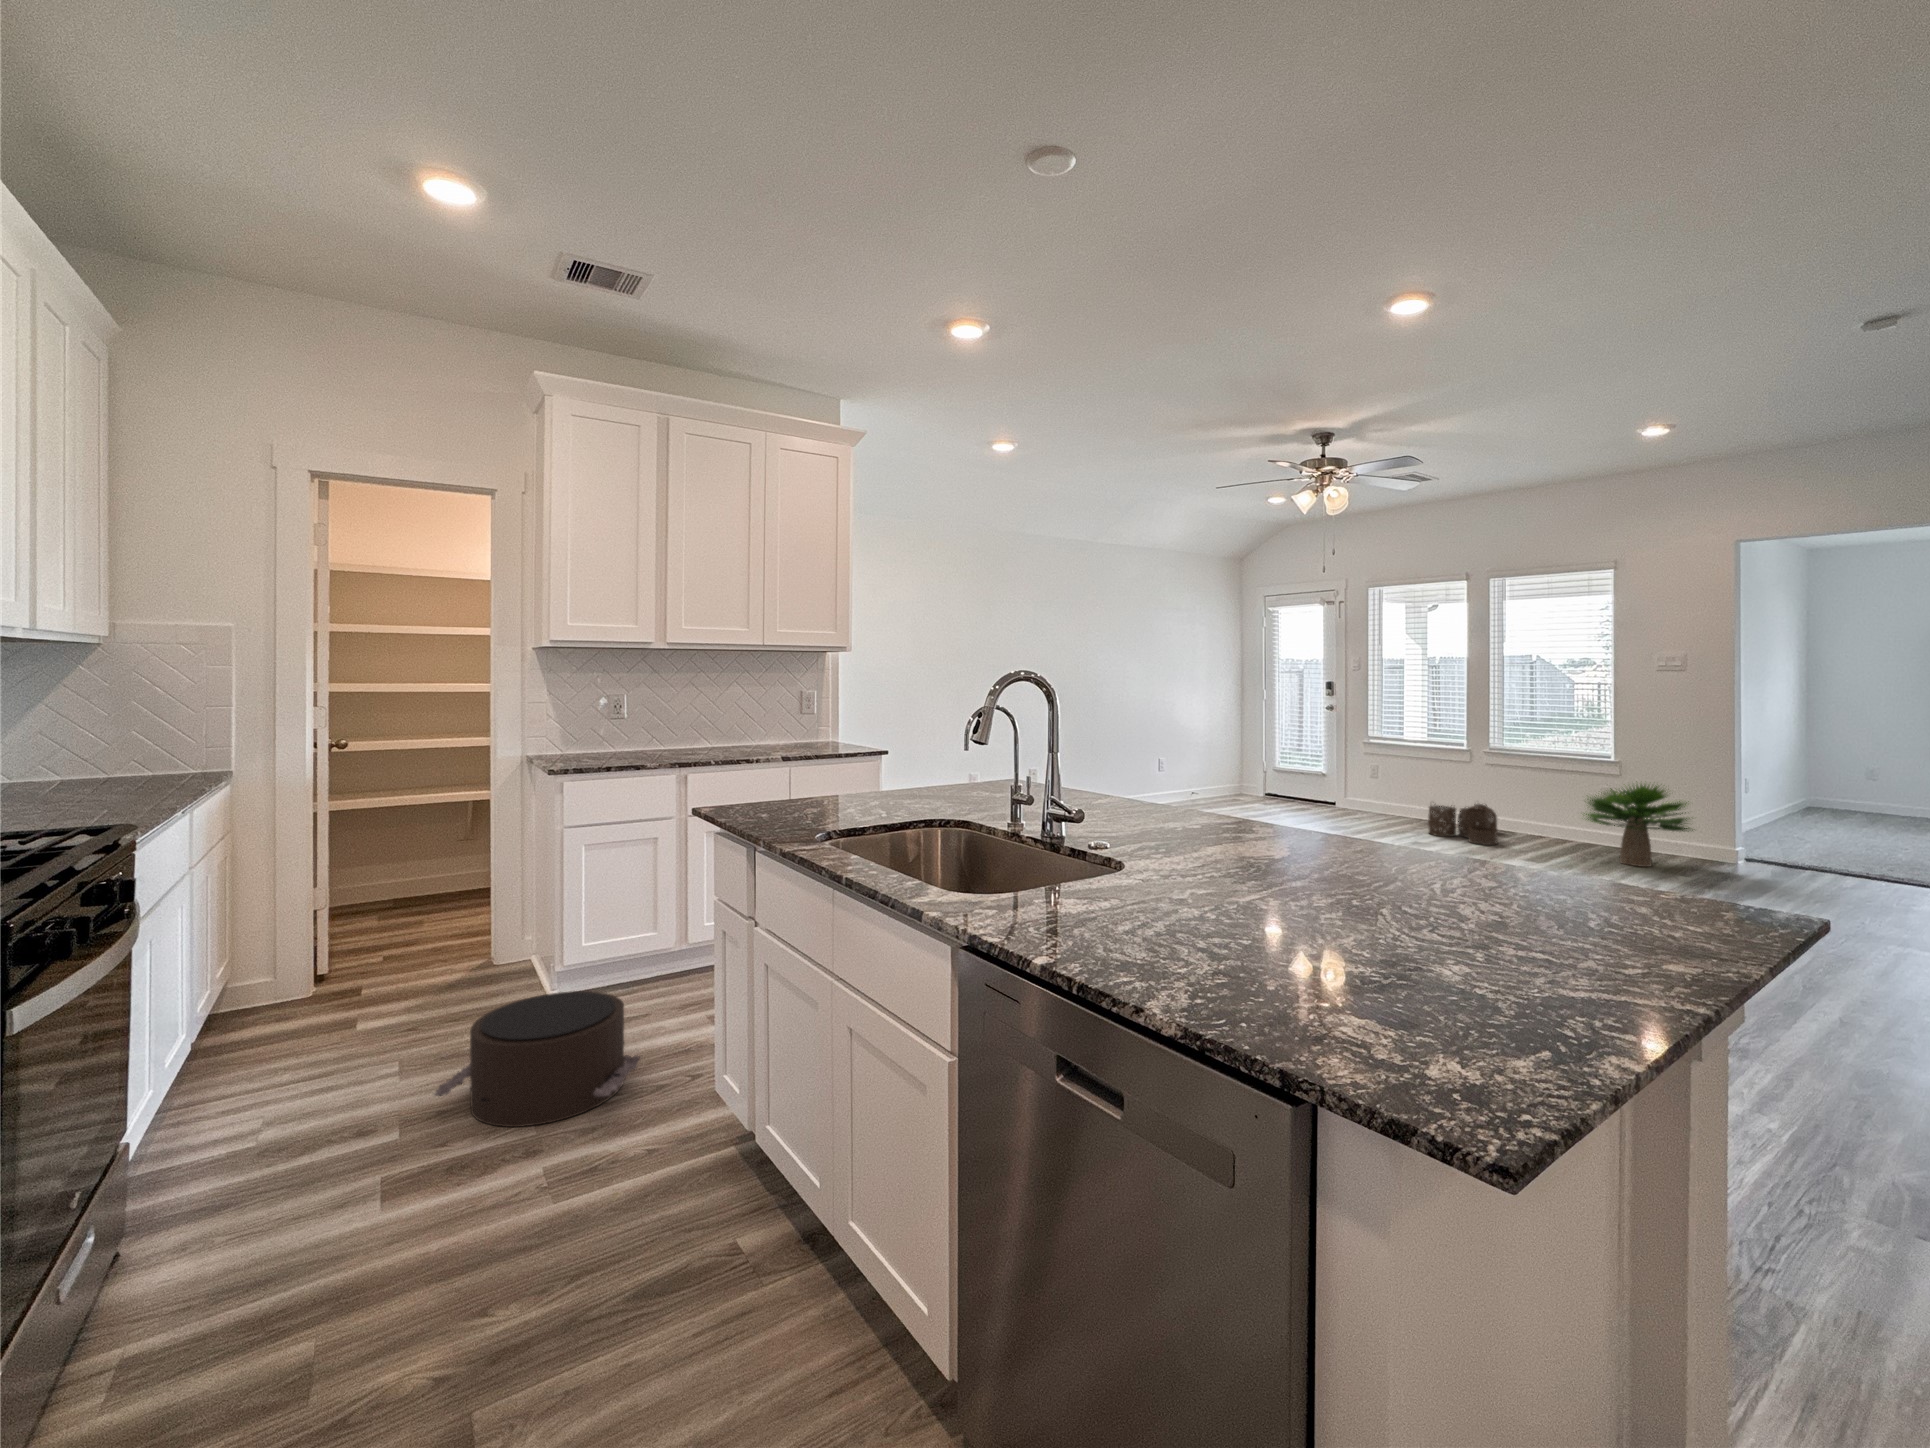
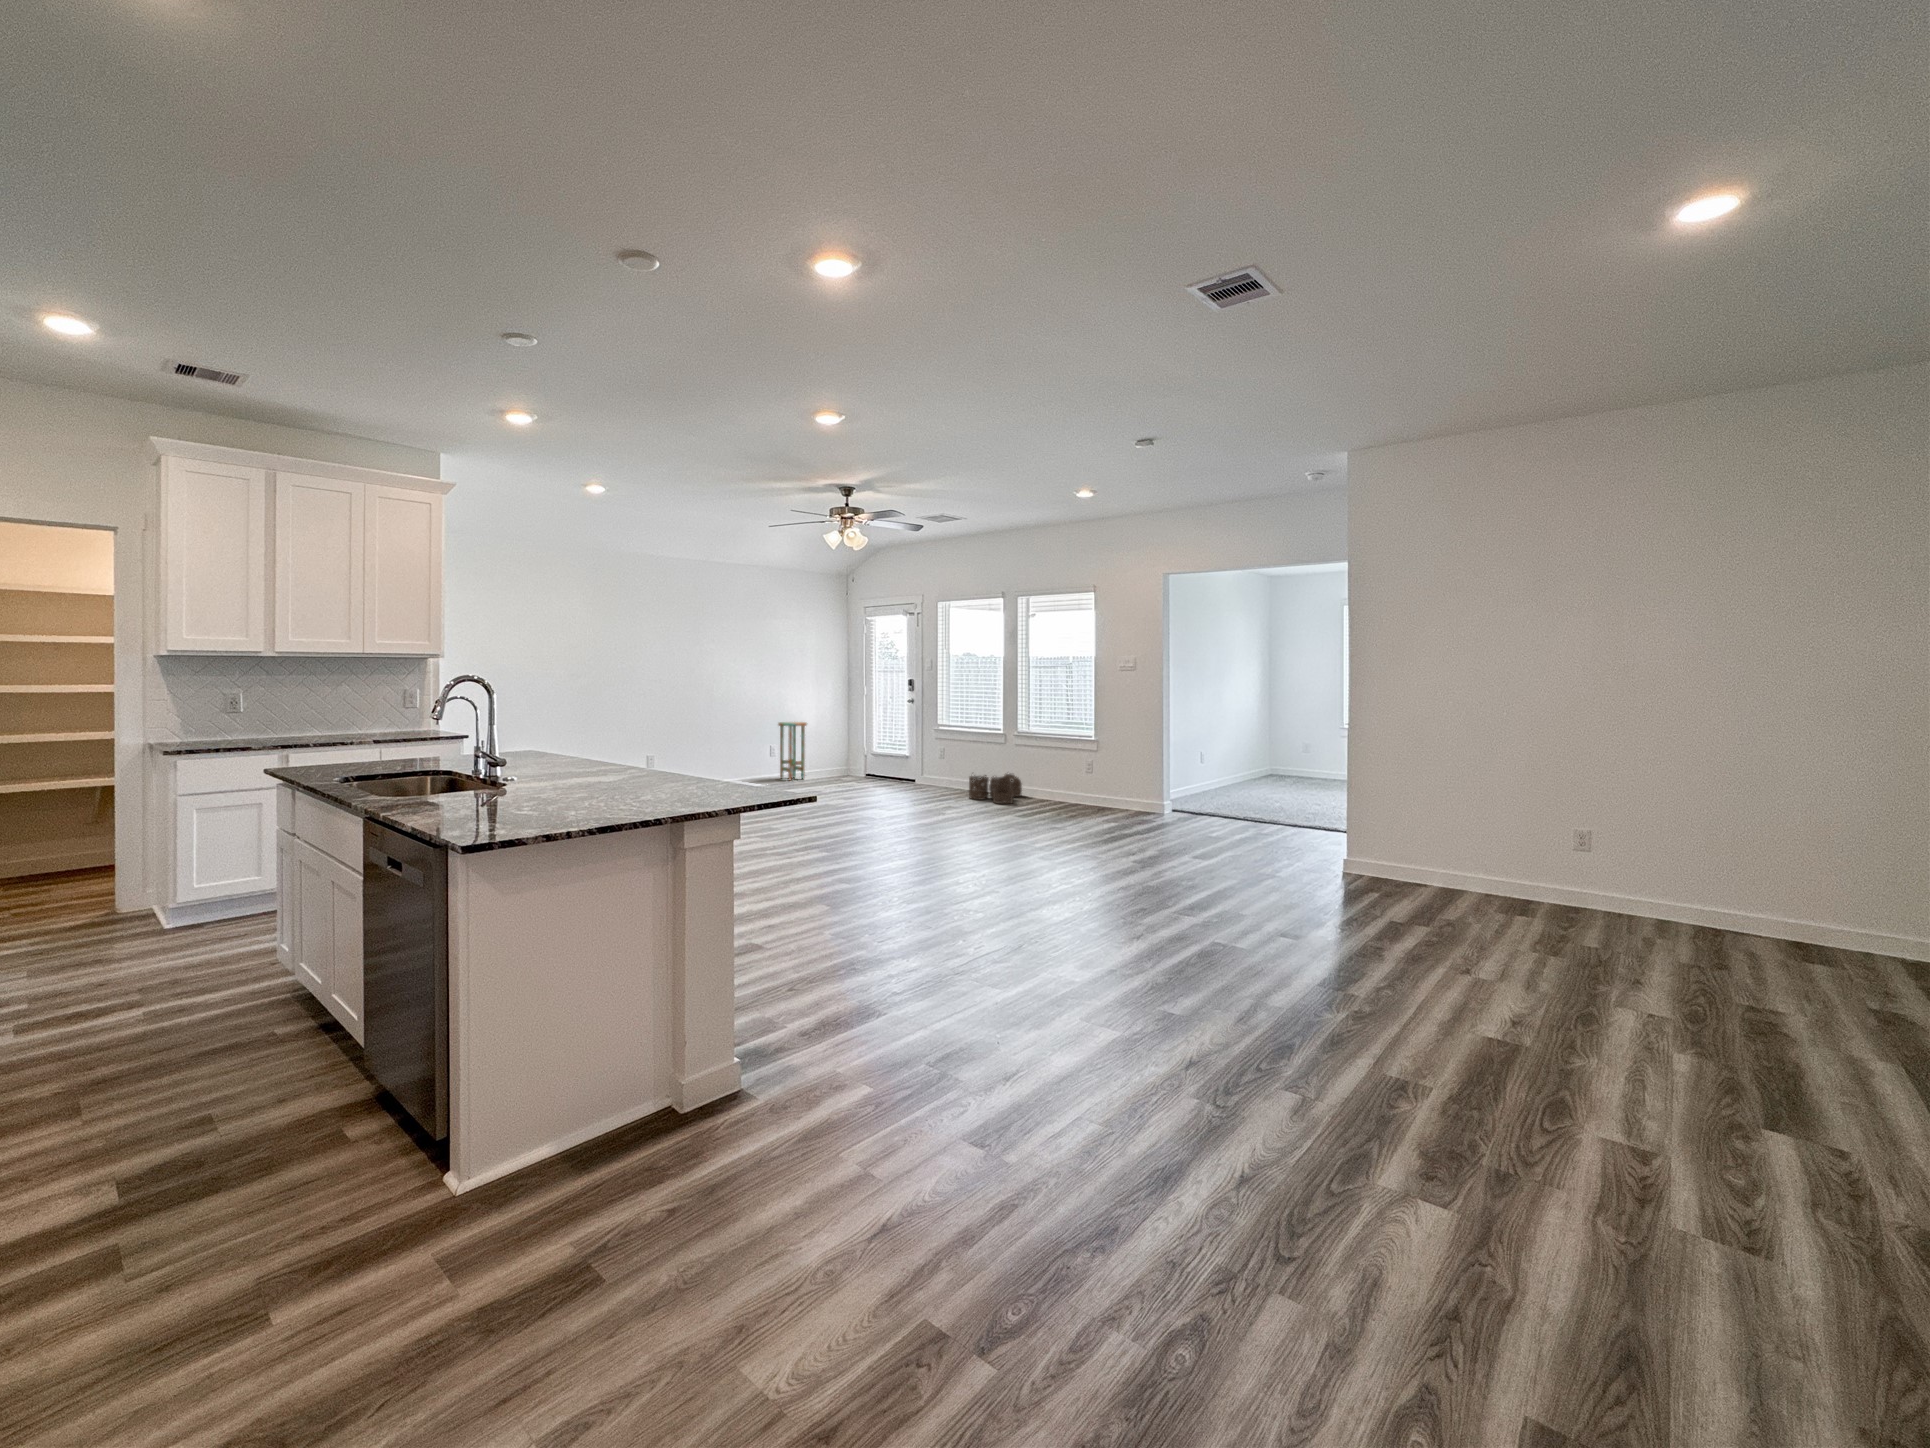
side table: none [1163,731,1198,801] -> present [778,722,807,780]
potted plant: present [1584,784,1693,867] -> none [1059,750,1136,814]
pouf: present [434,991,640,1127] -> none [58,910,235,997]

